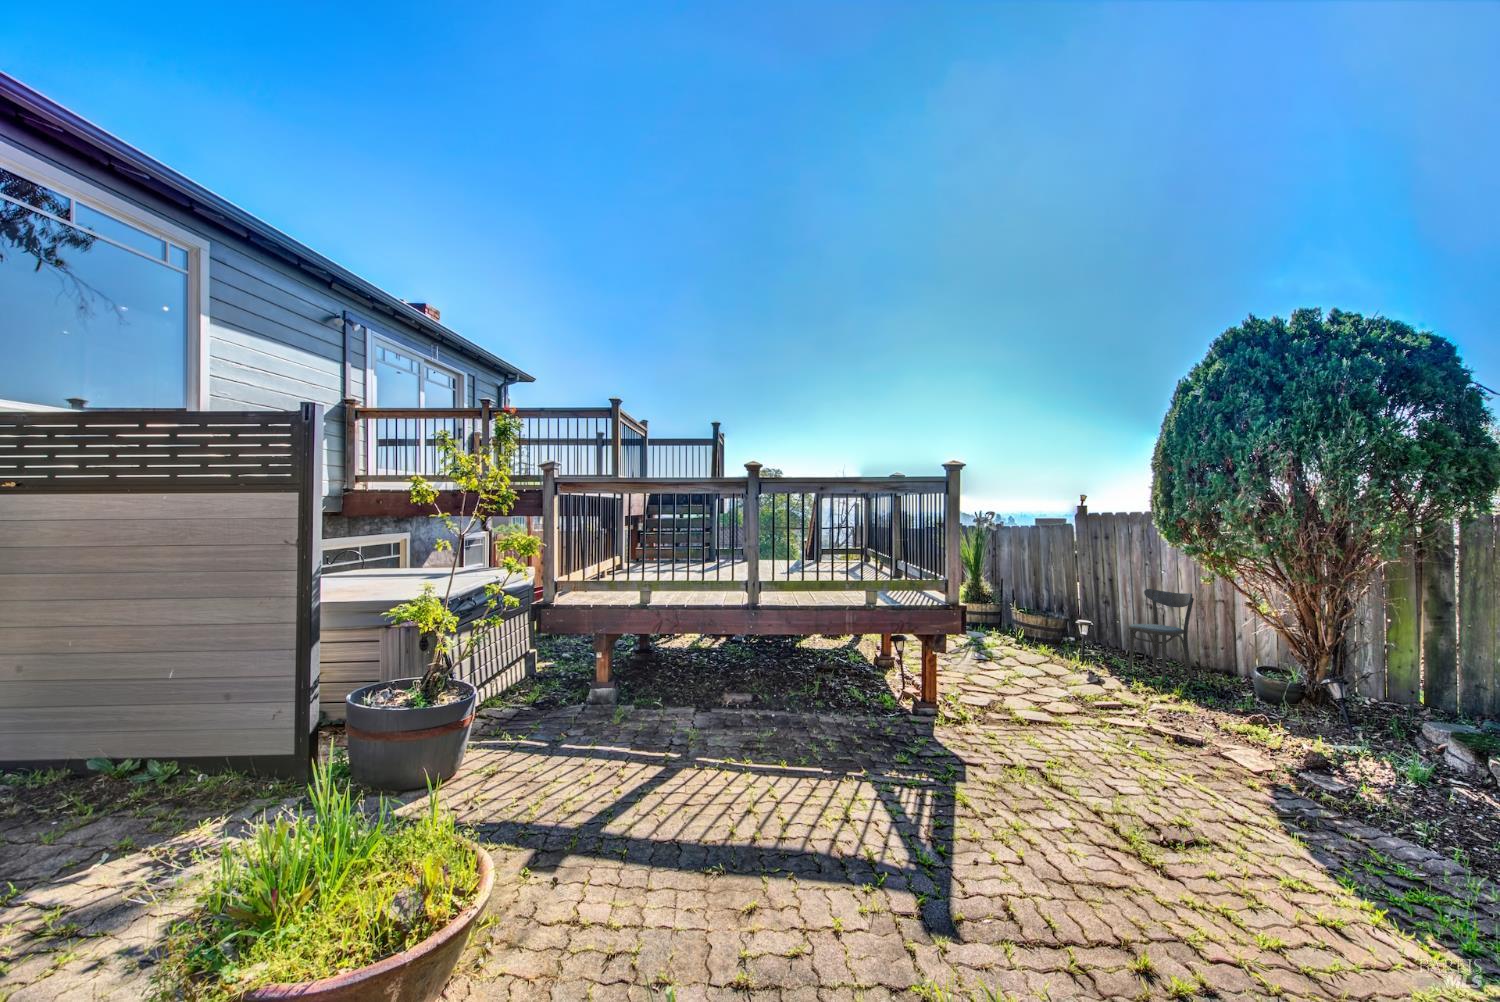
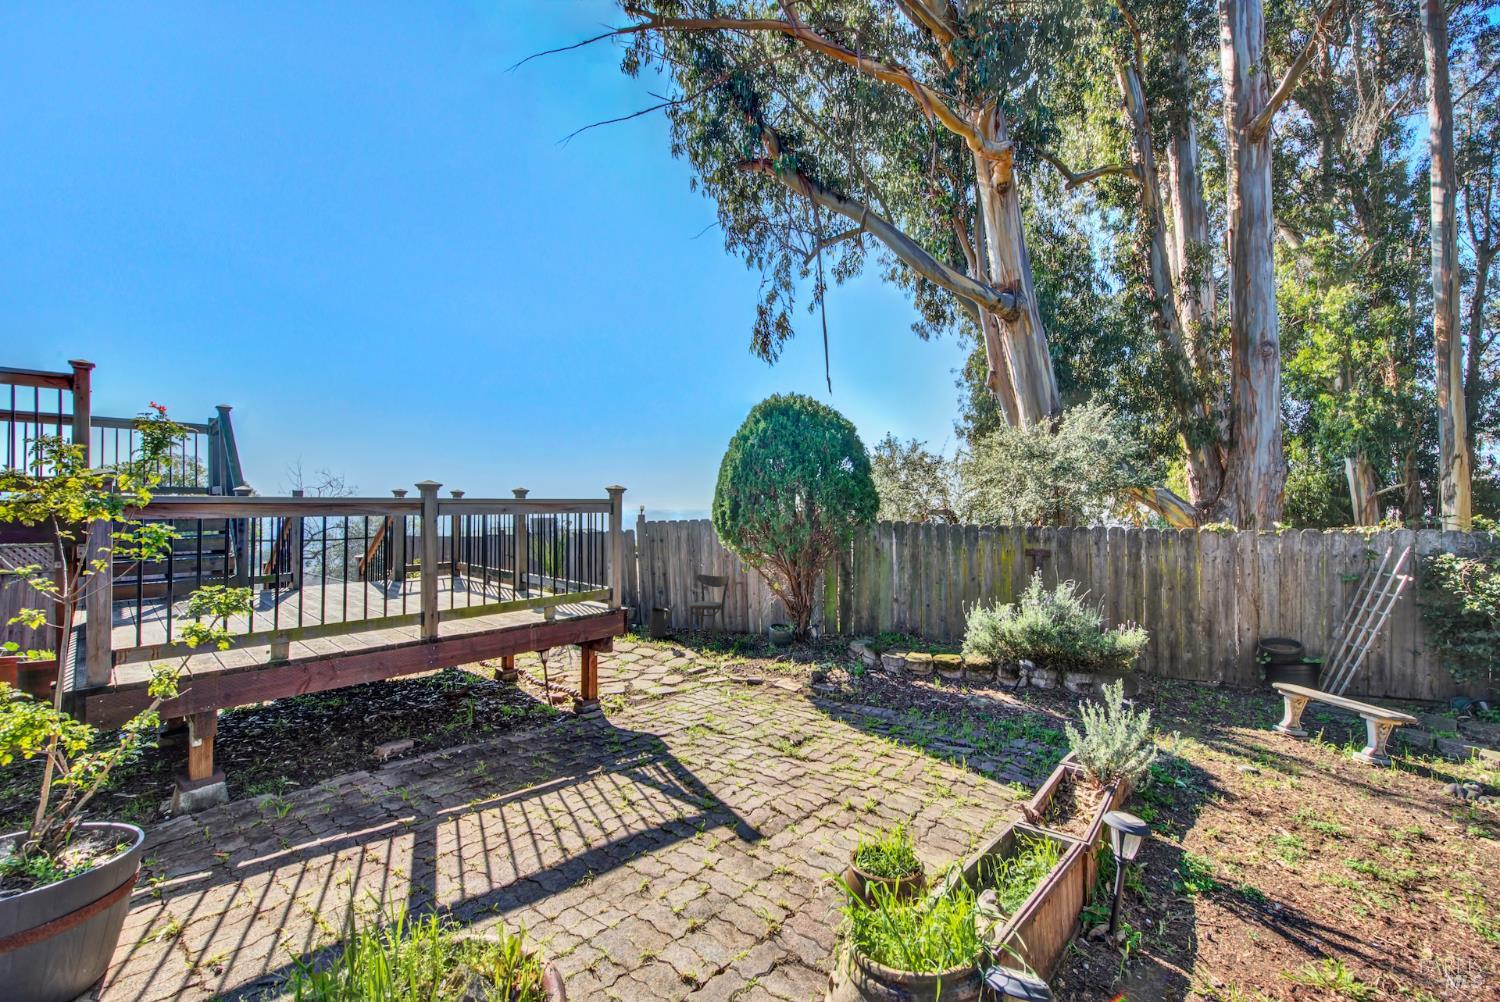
watering can: none [1076,618,1121,662] -> present [648,602,675,637]

